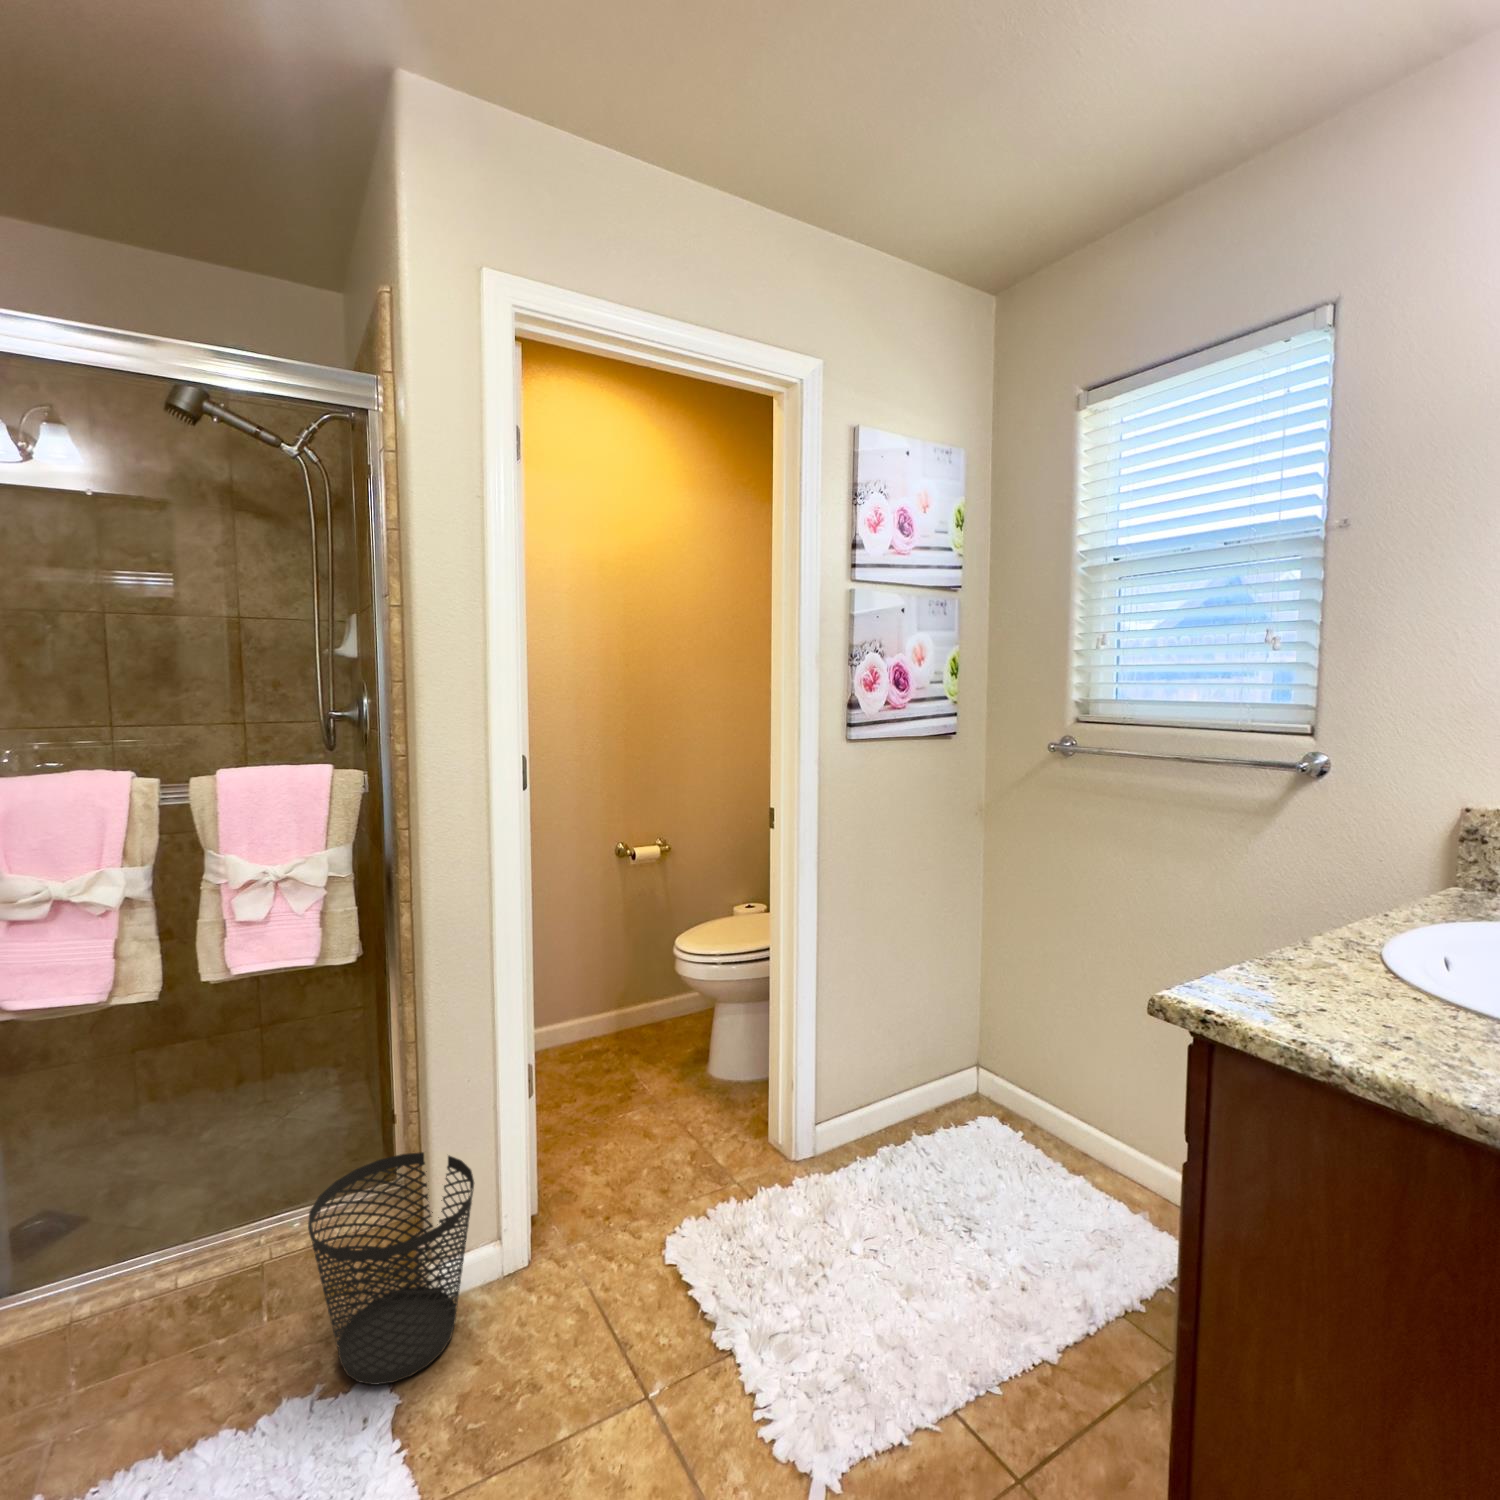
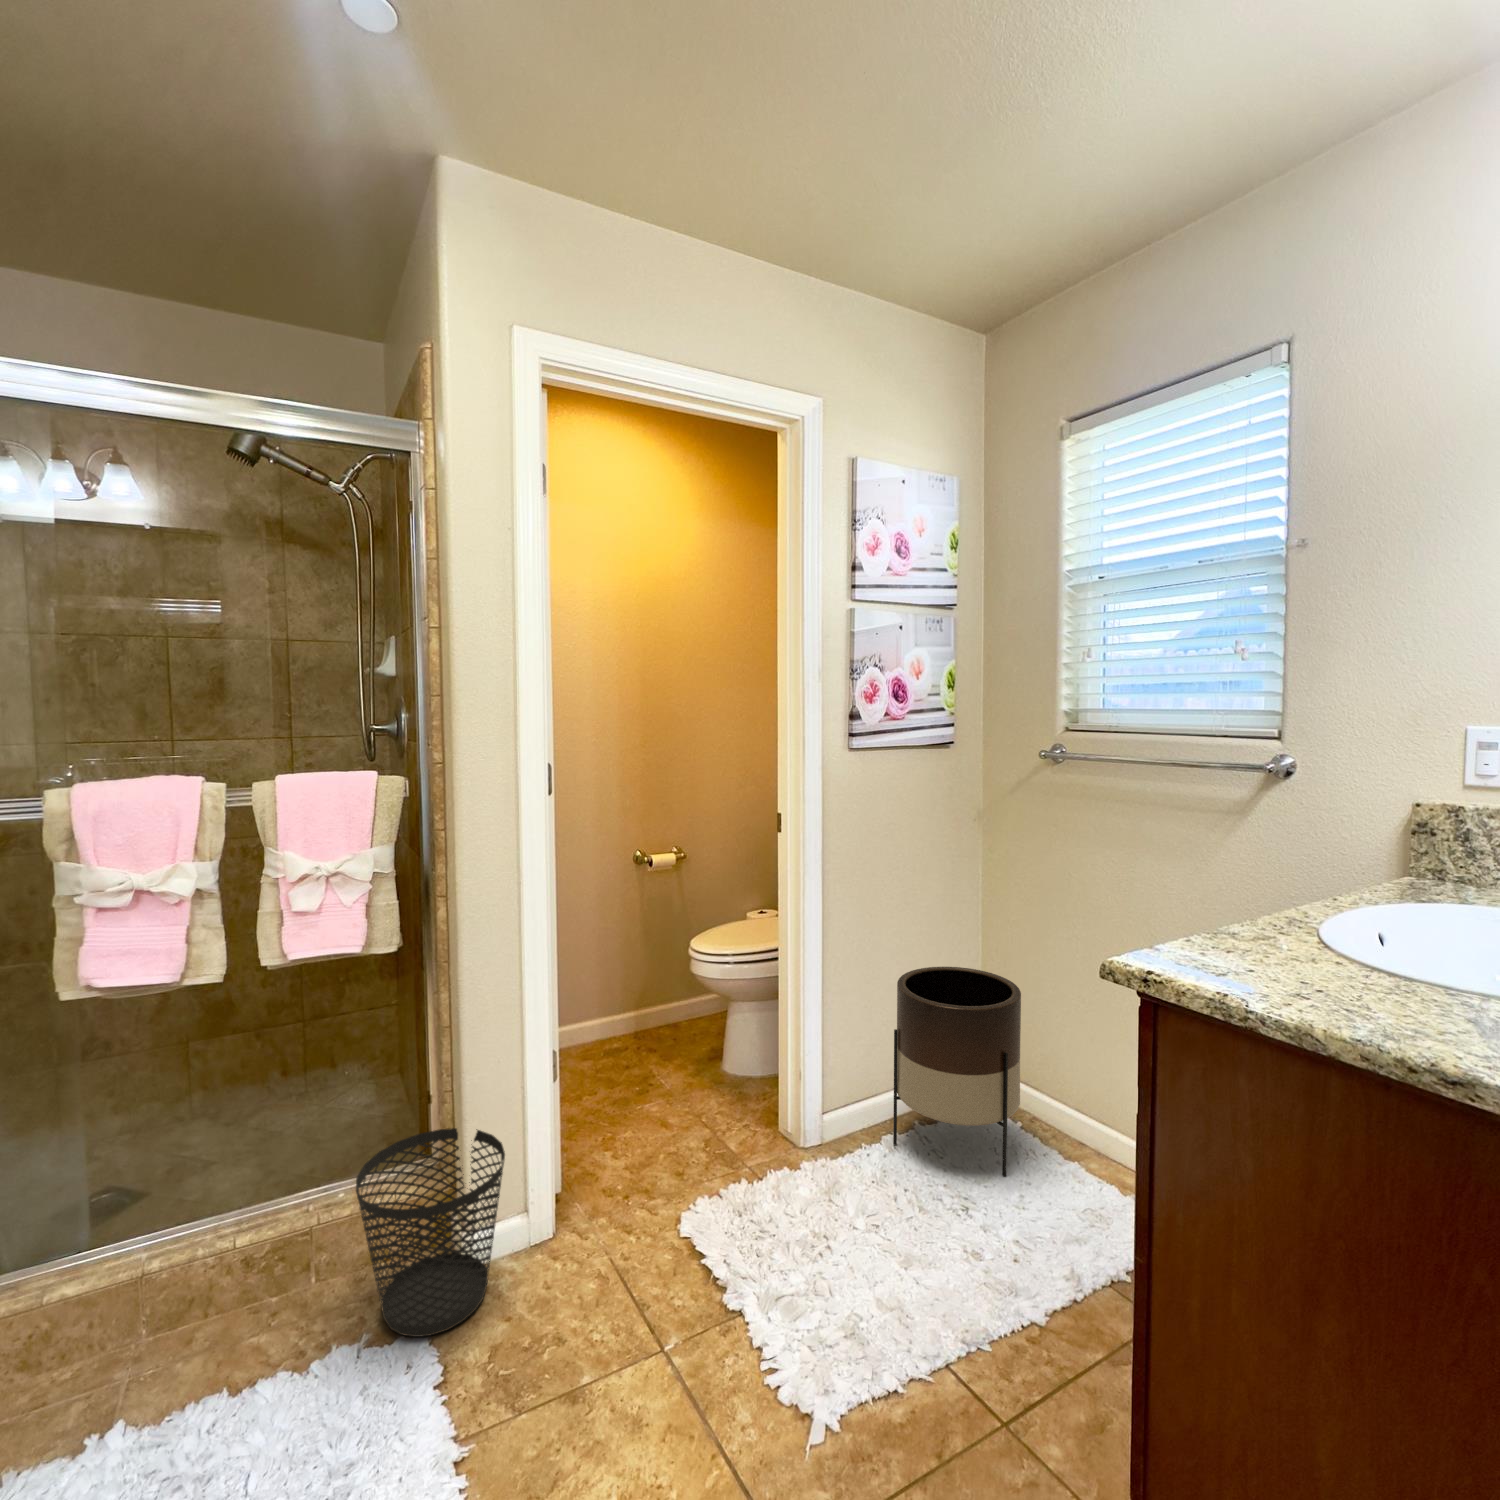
planter: none [890,970,1026,1193] -> present [893,967,1021,1177]

